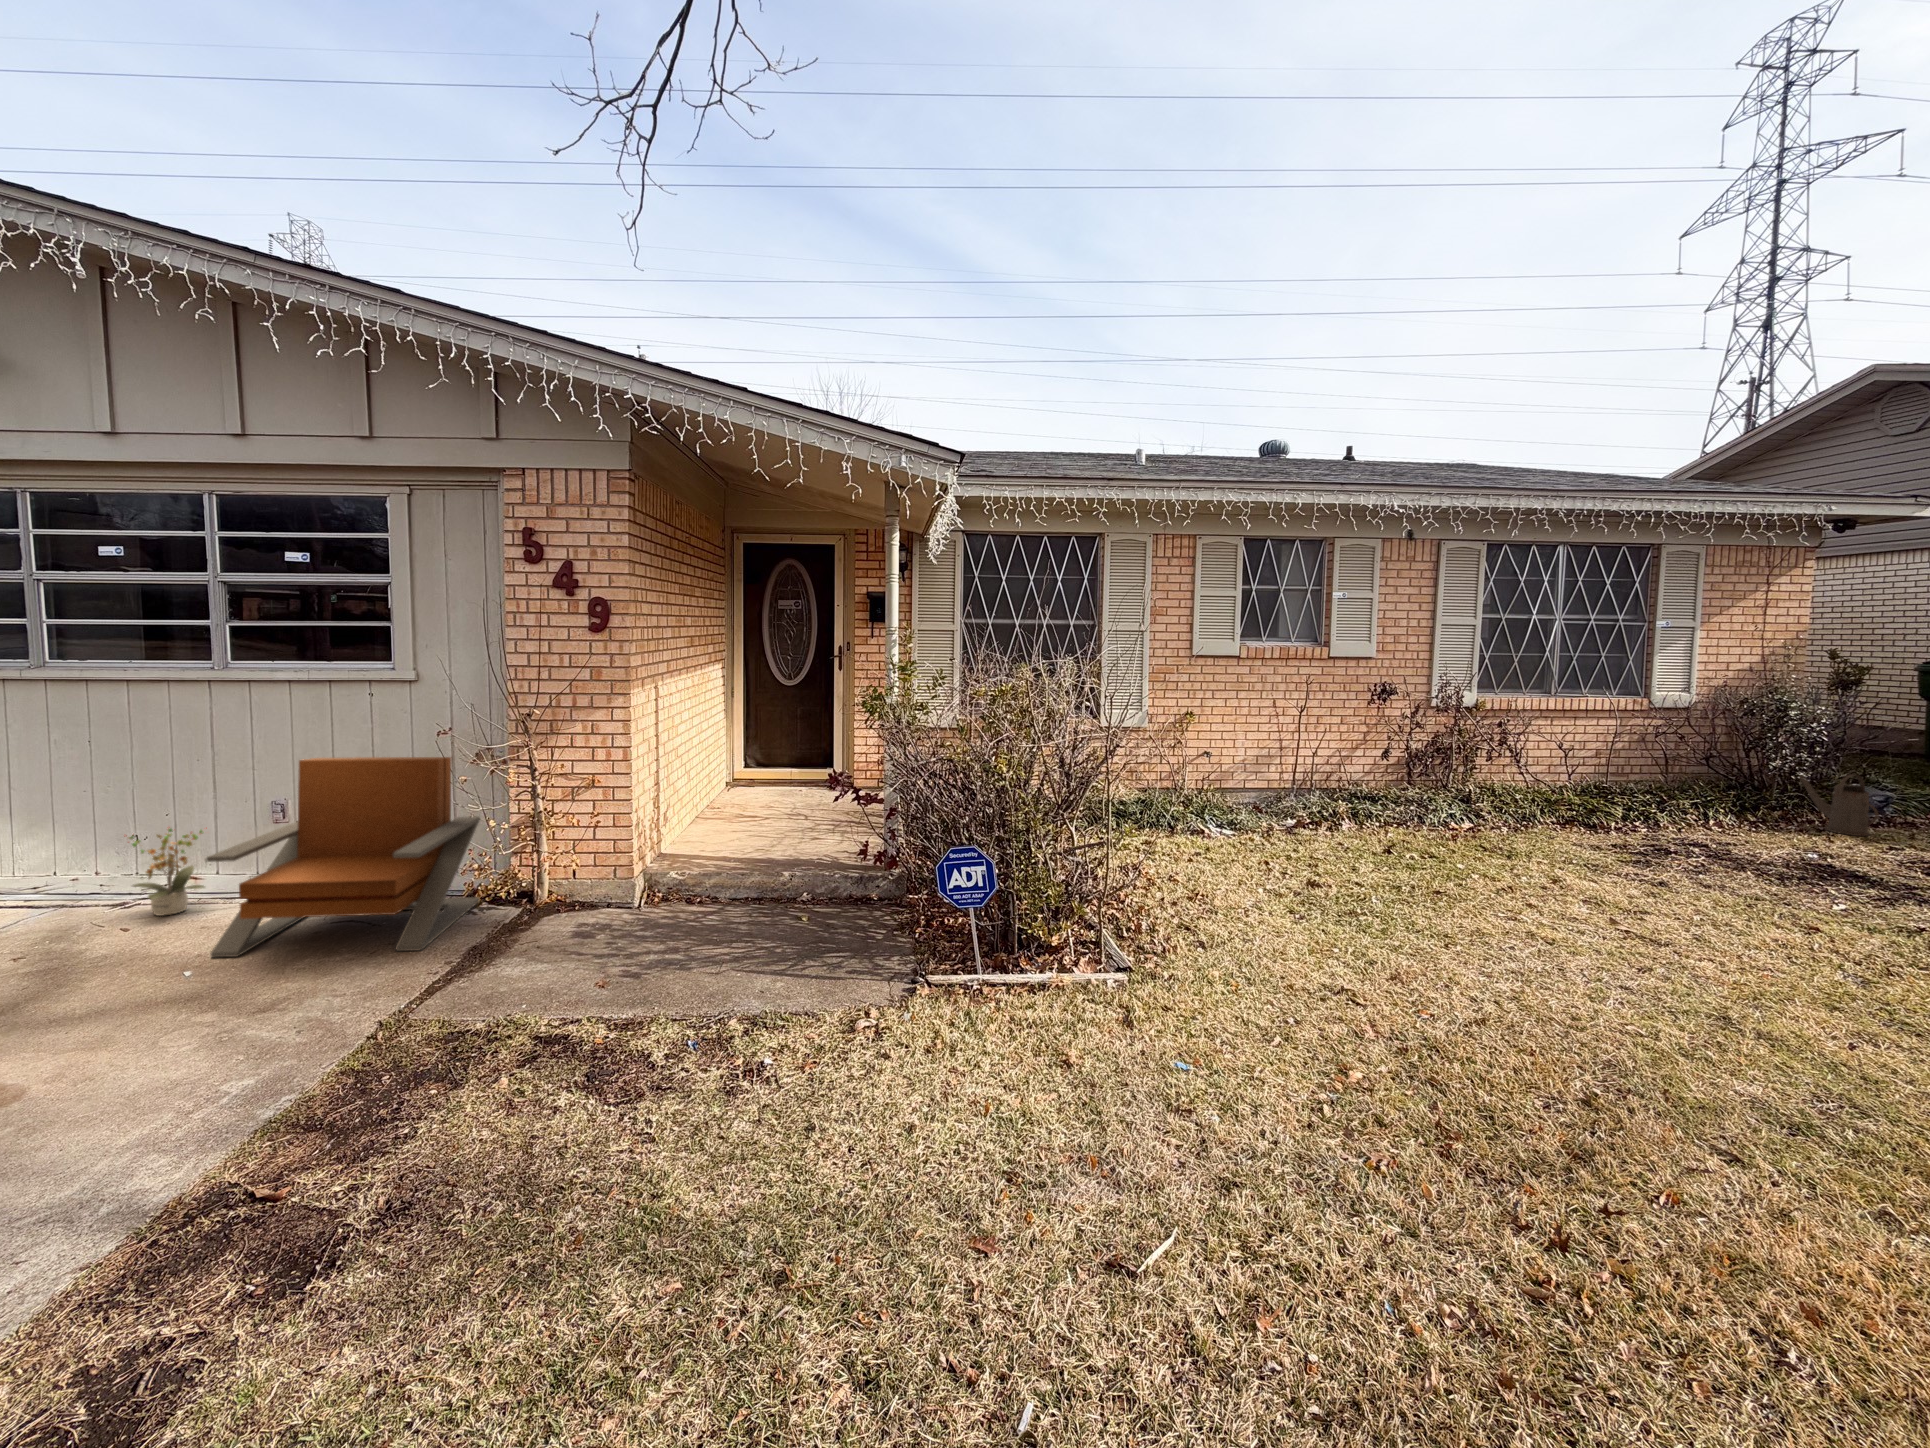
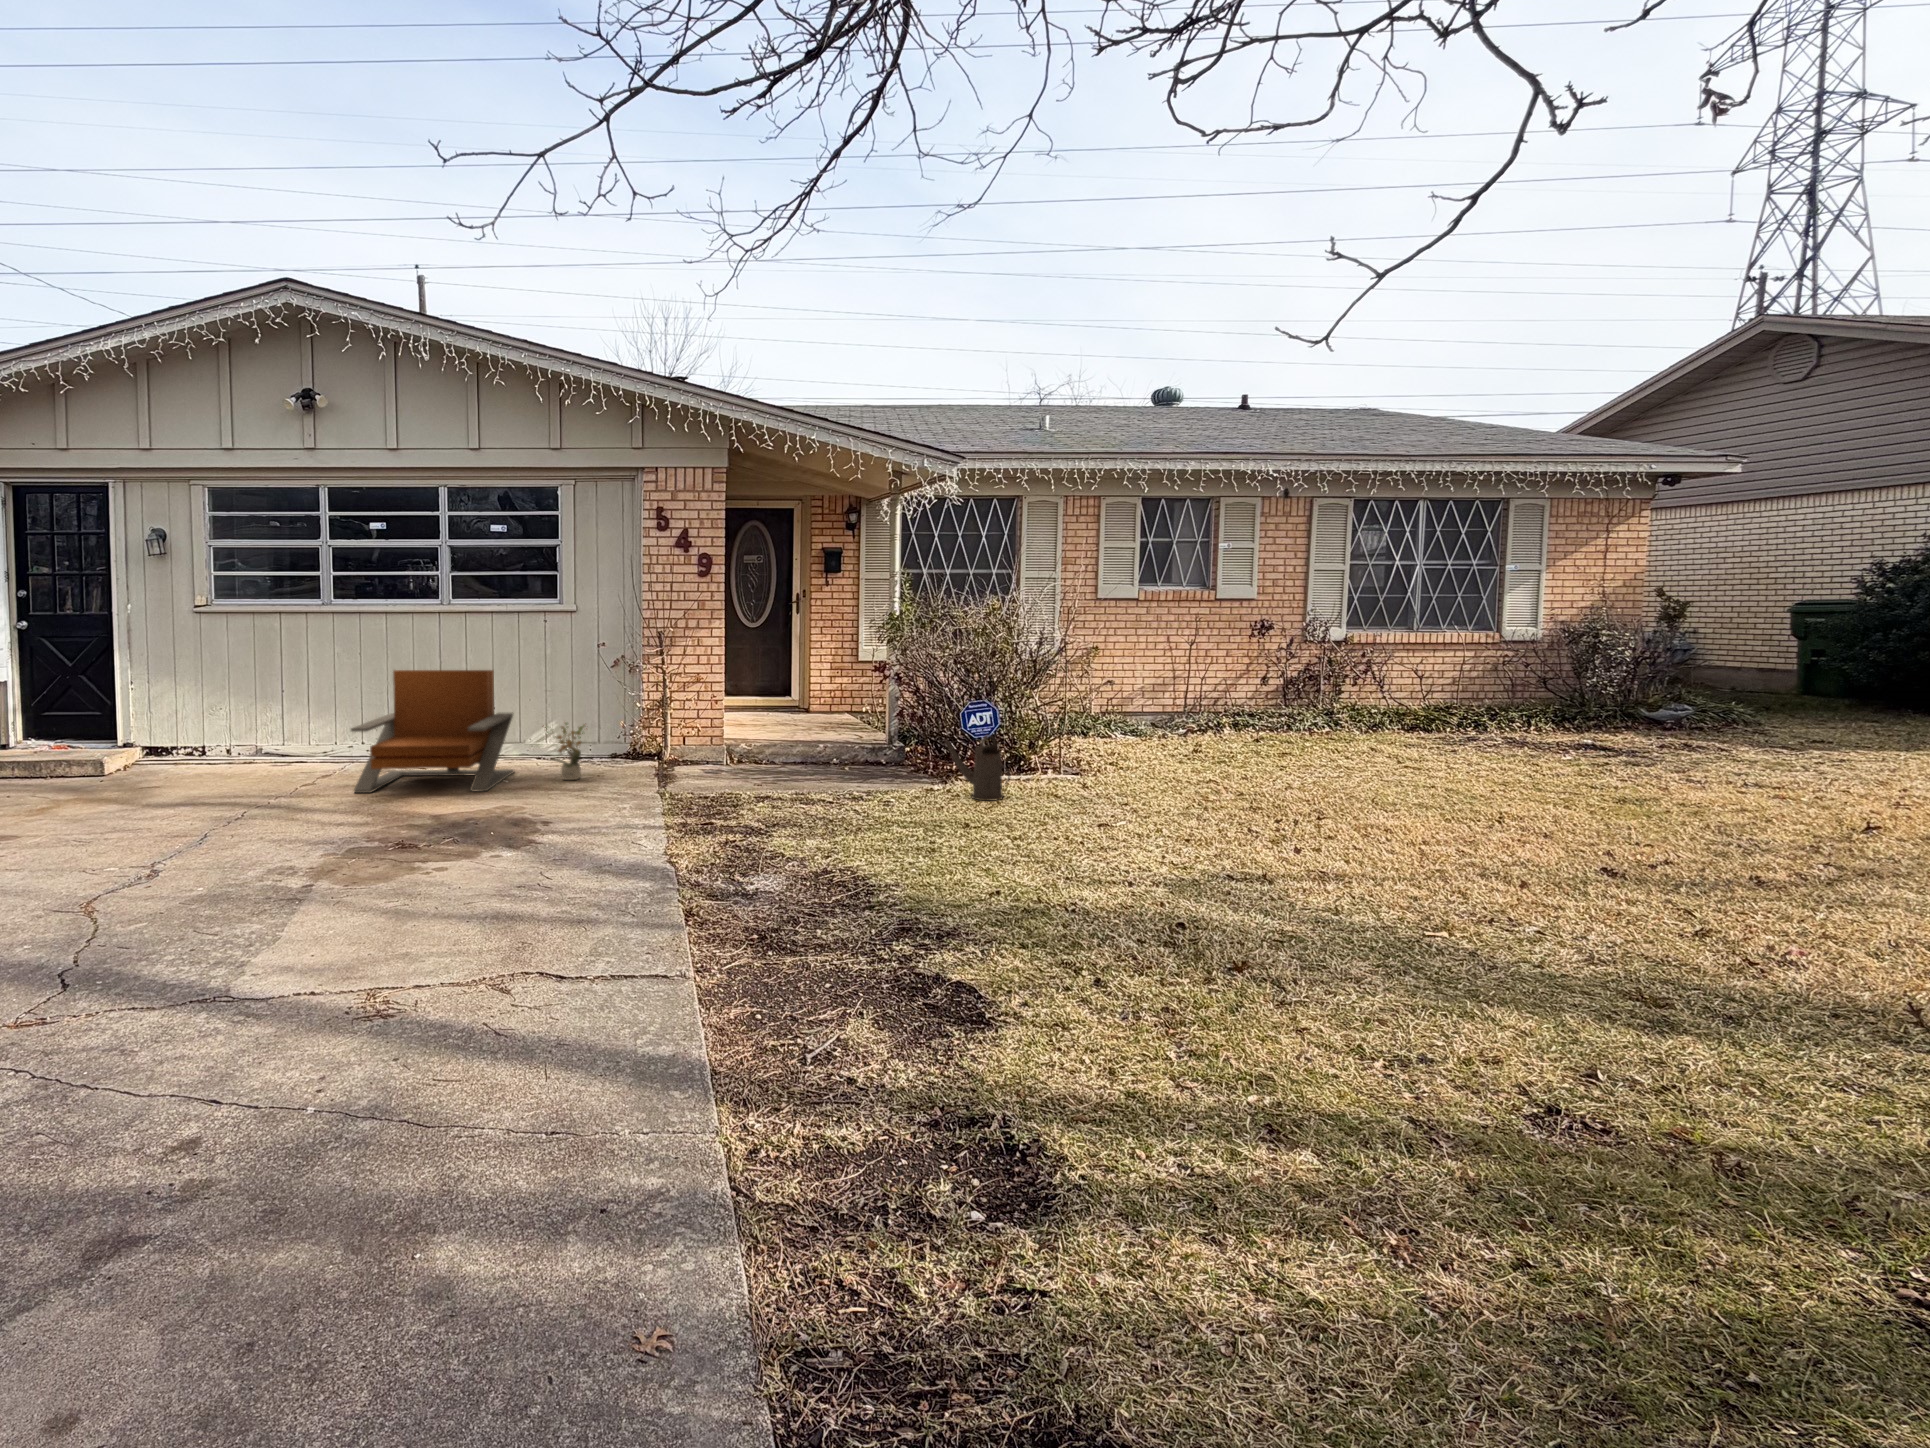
watering can: present [1799,774,1879,836] -> present [945,735,1010,801]
potted plant: present [124,828,207,916] -> present [545,723,589,780]

